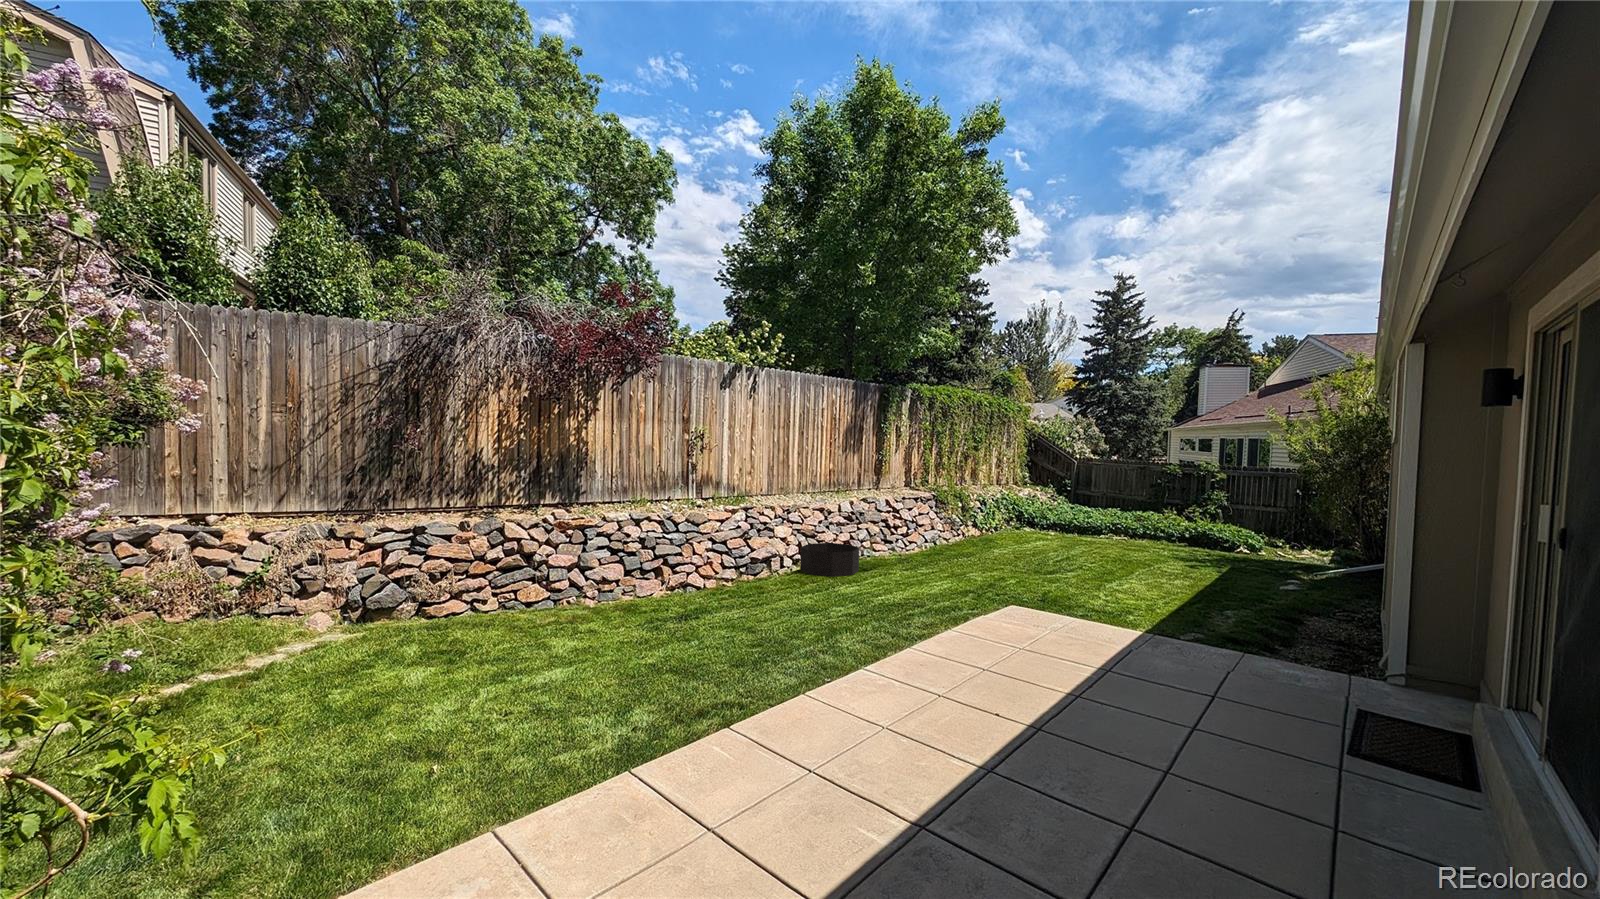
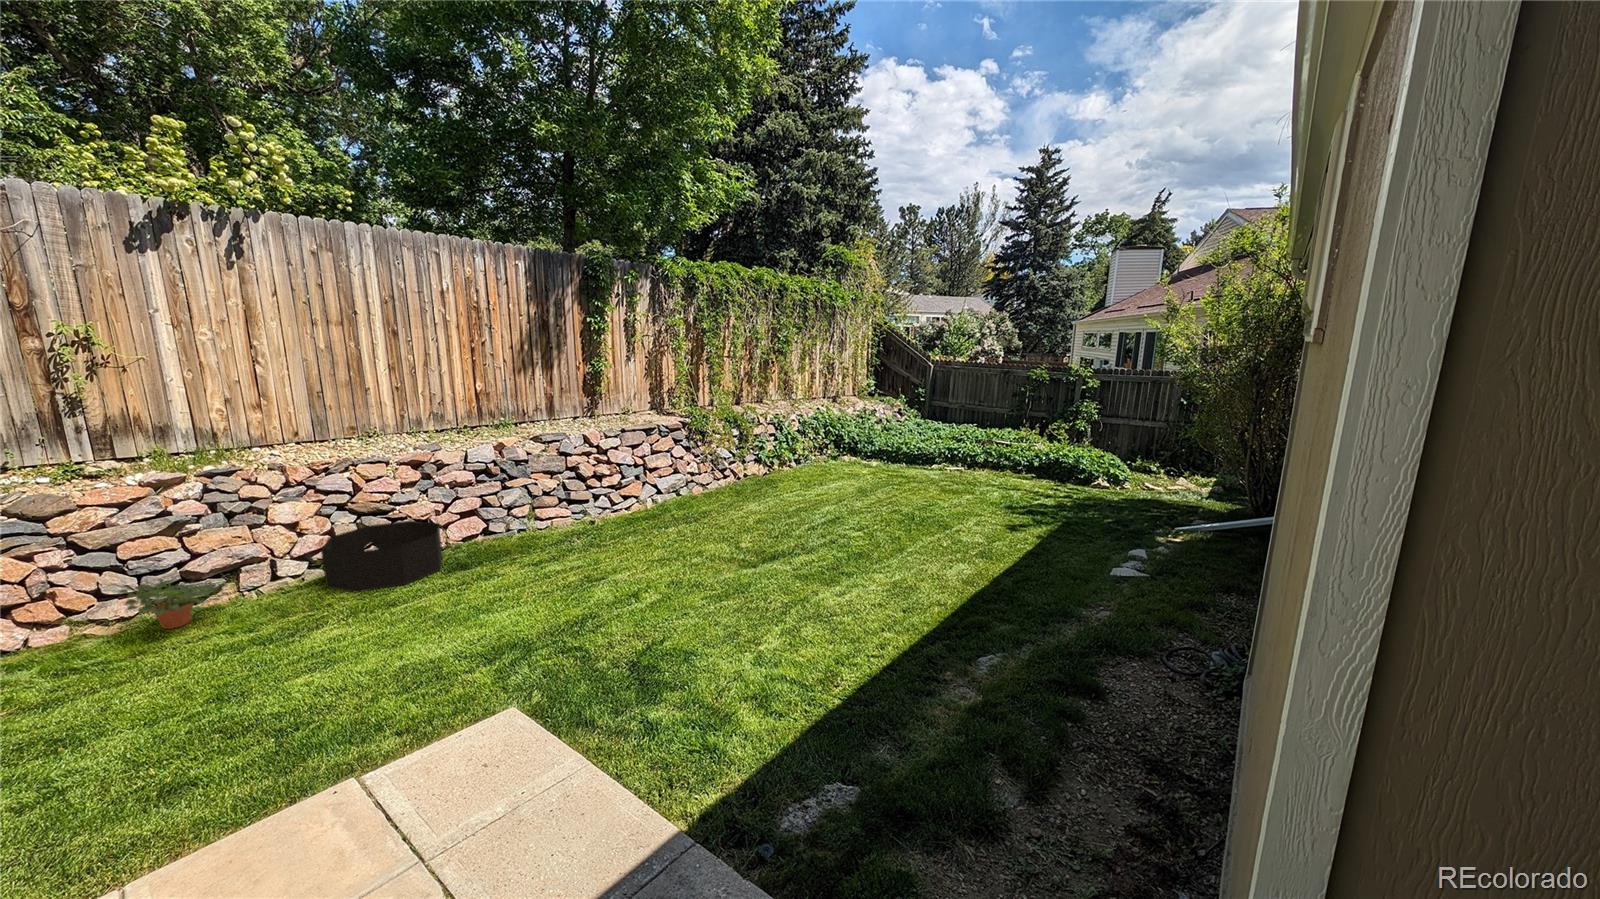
potted plant: none [746,558,790,584] -> present [119,579,228,629]

